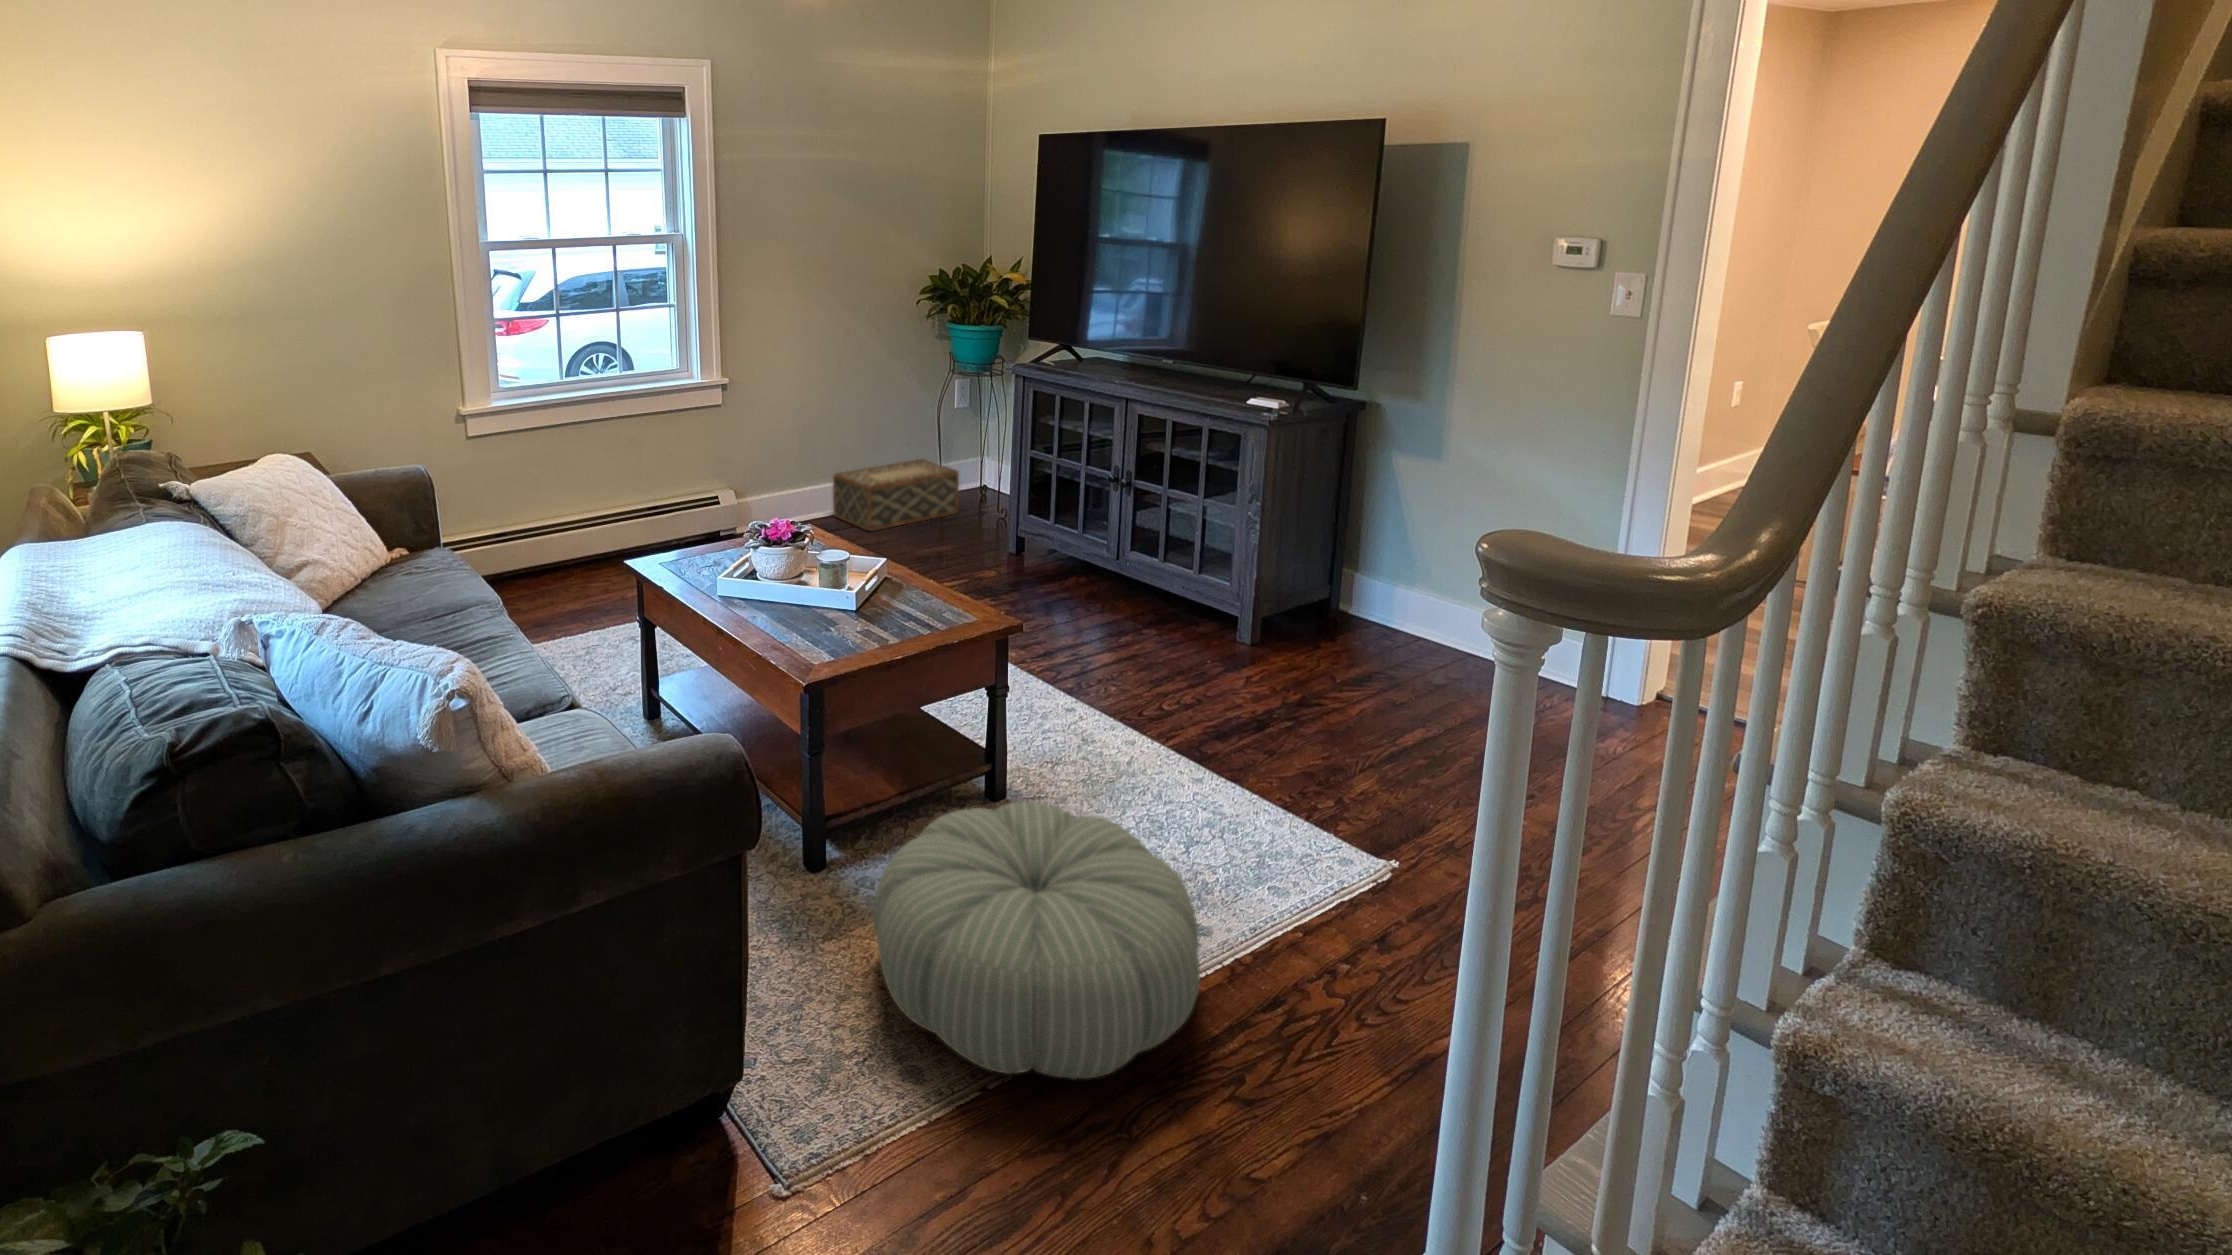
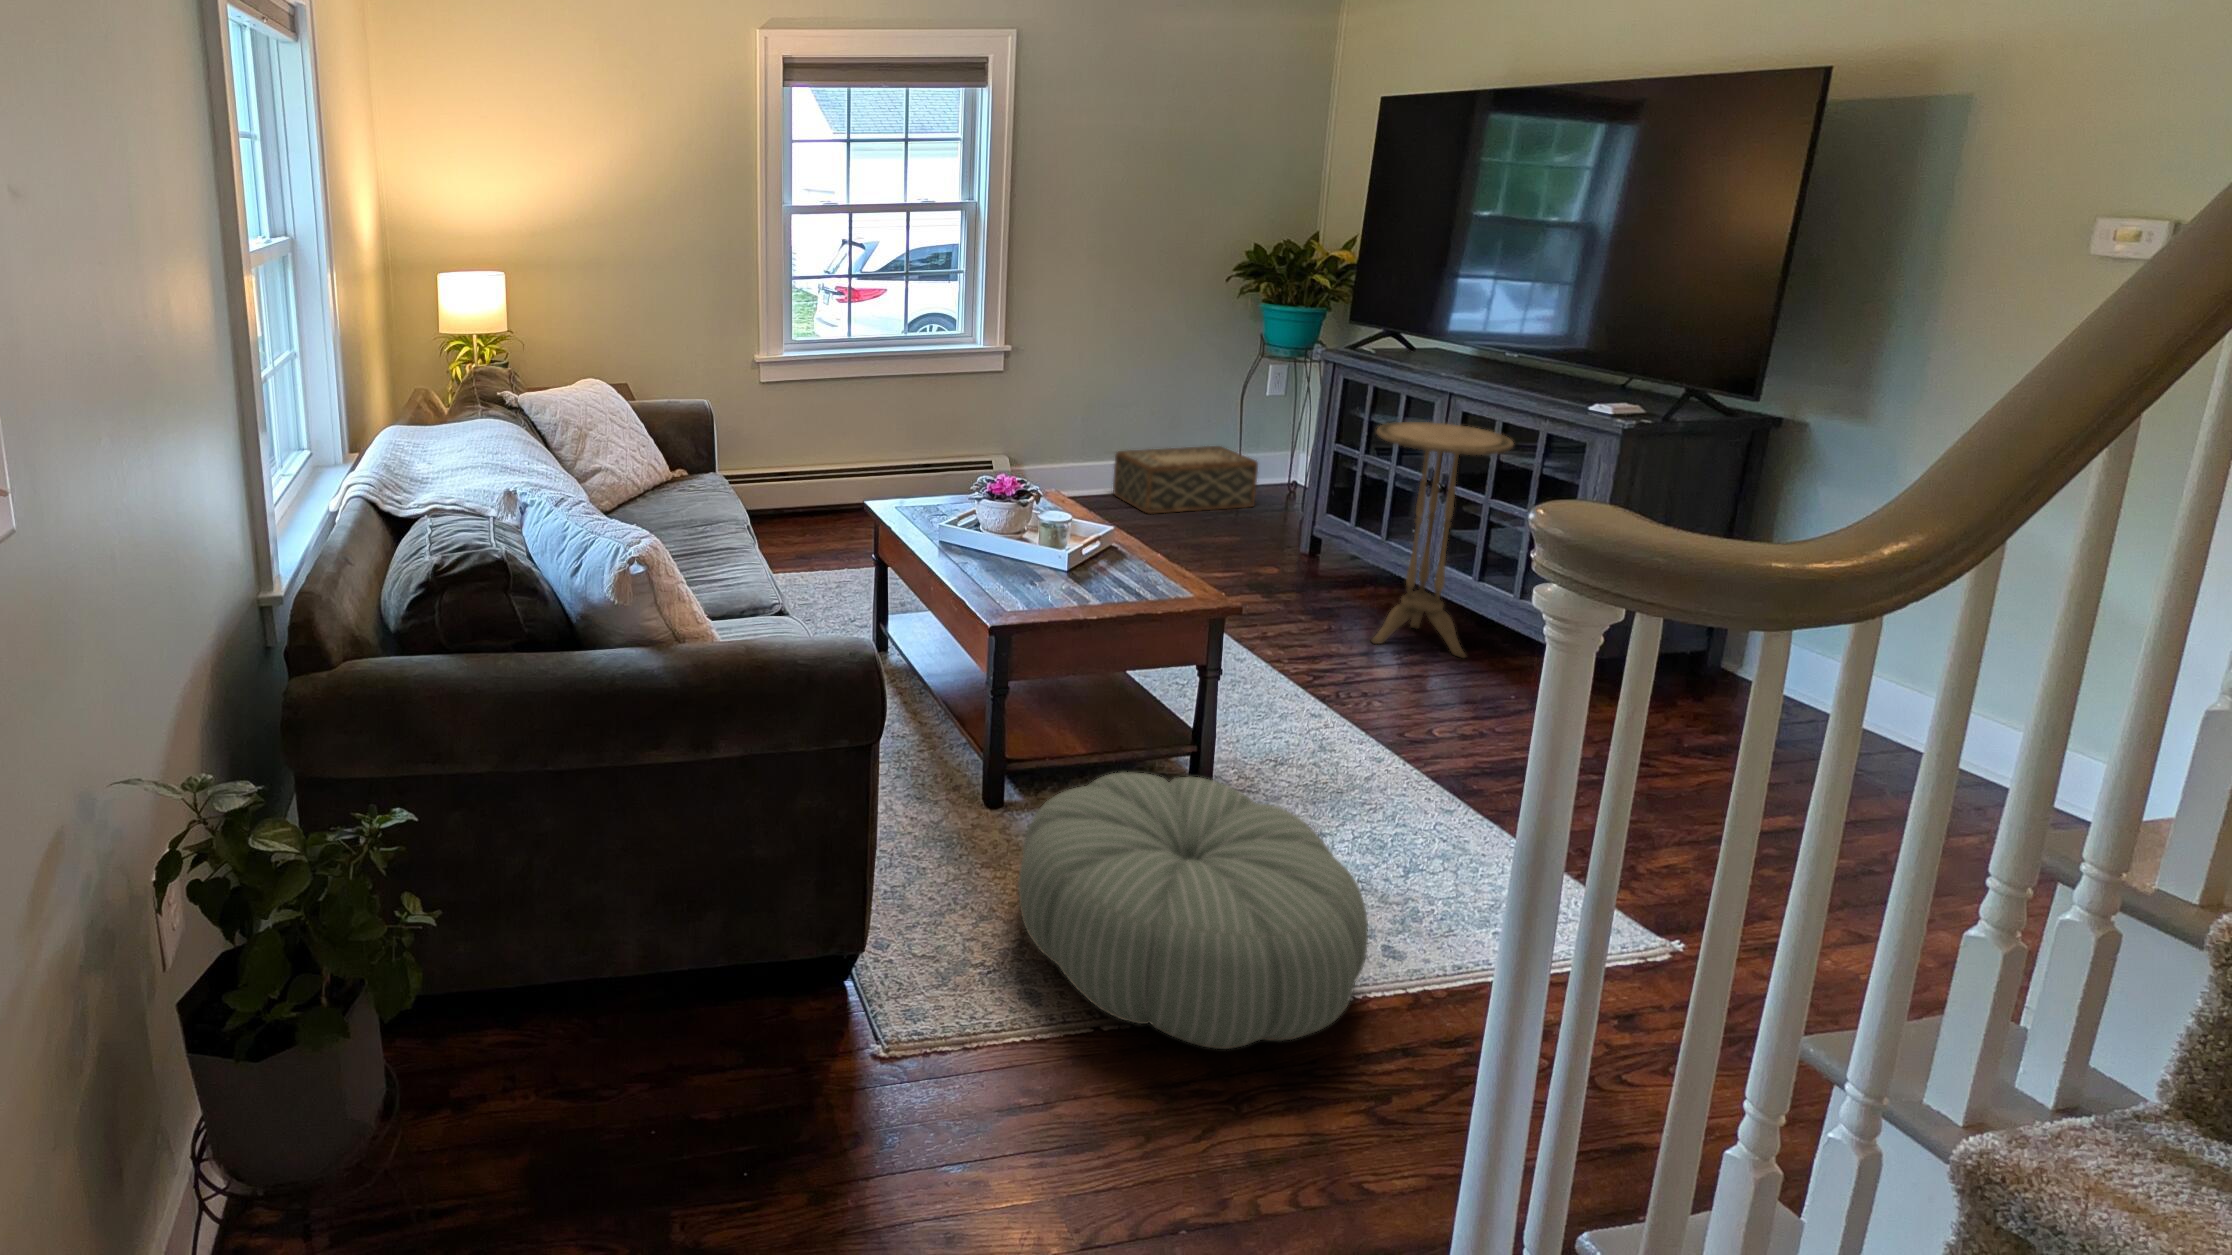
side table: none [1080,426,1187,633] -> present [1371,422,1513,658]

